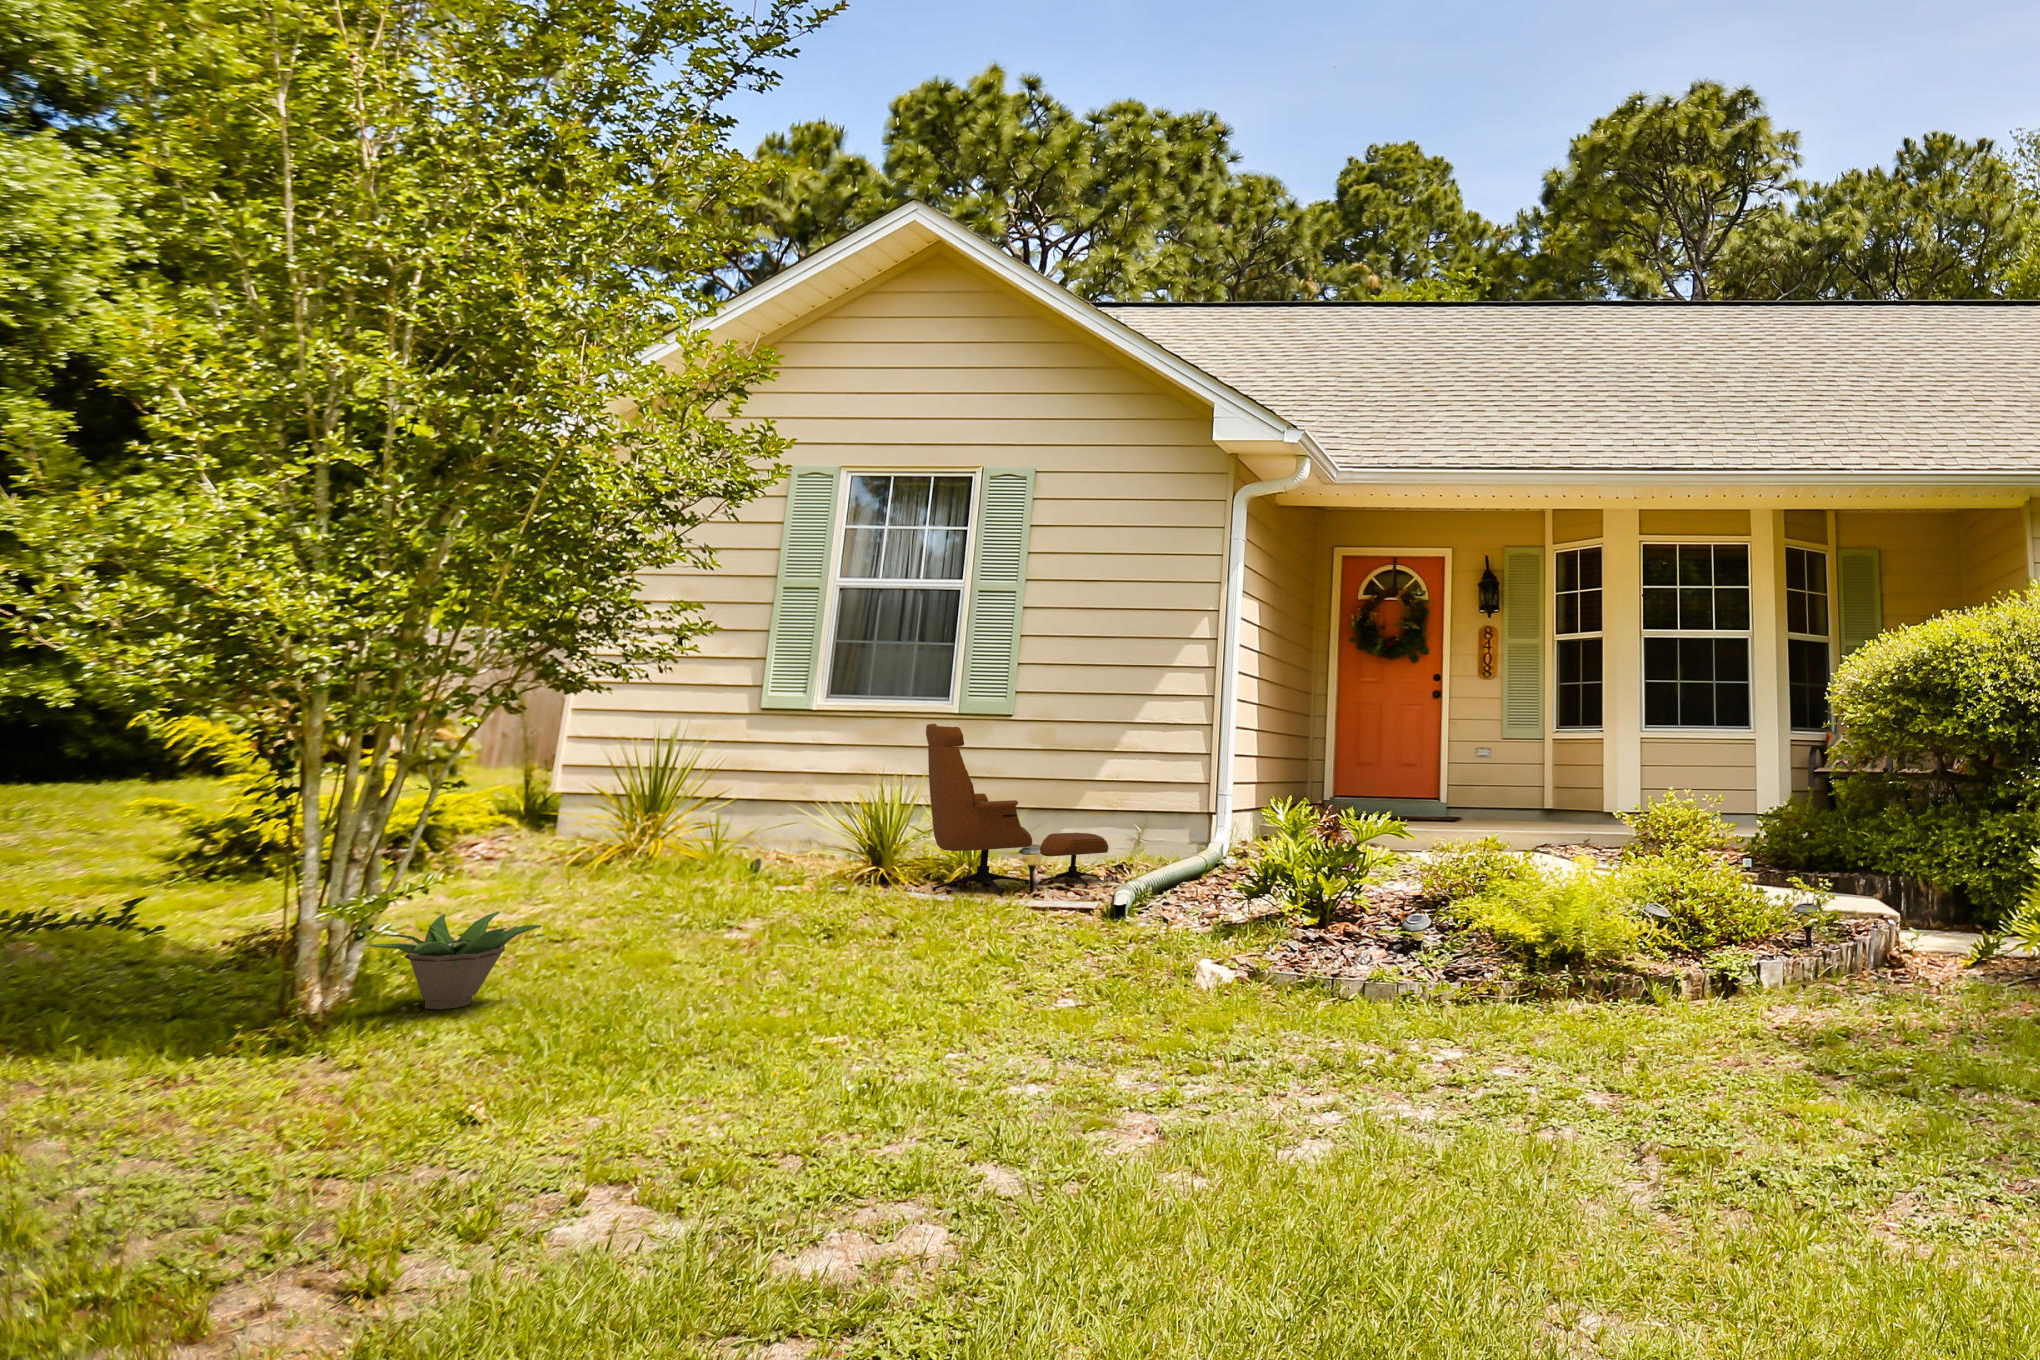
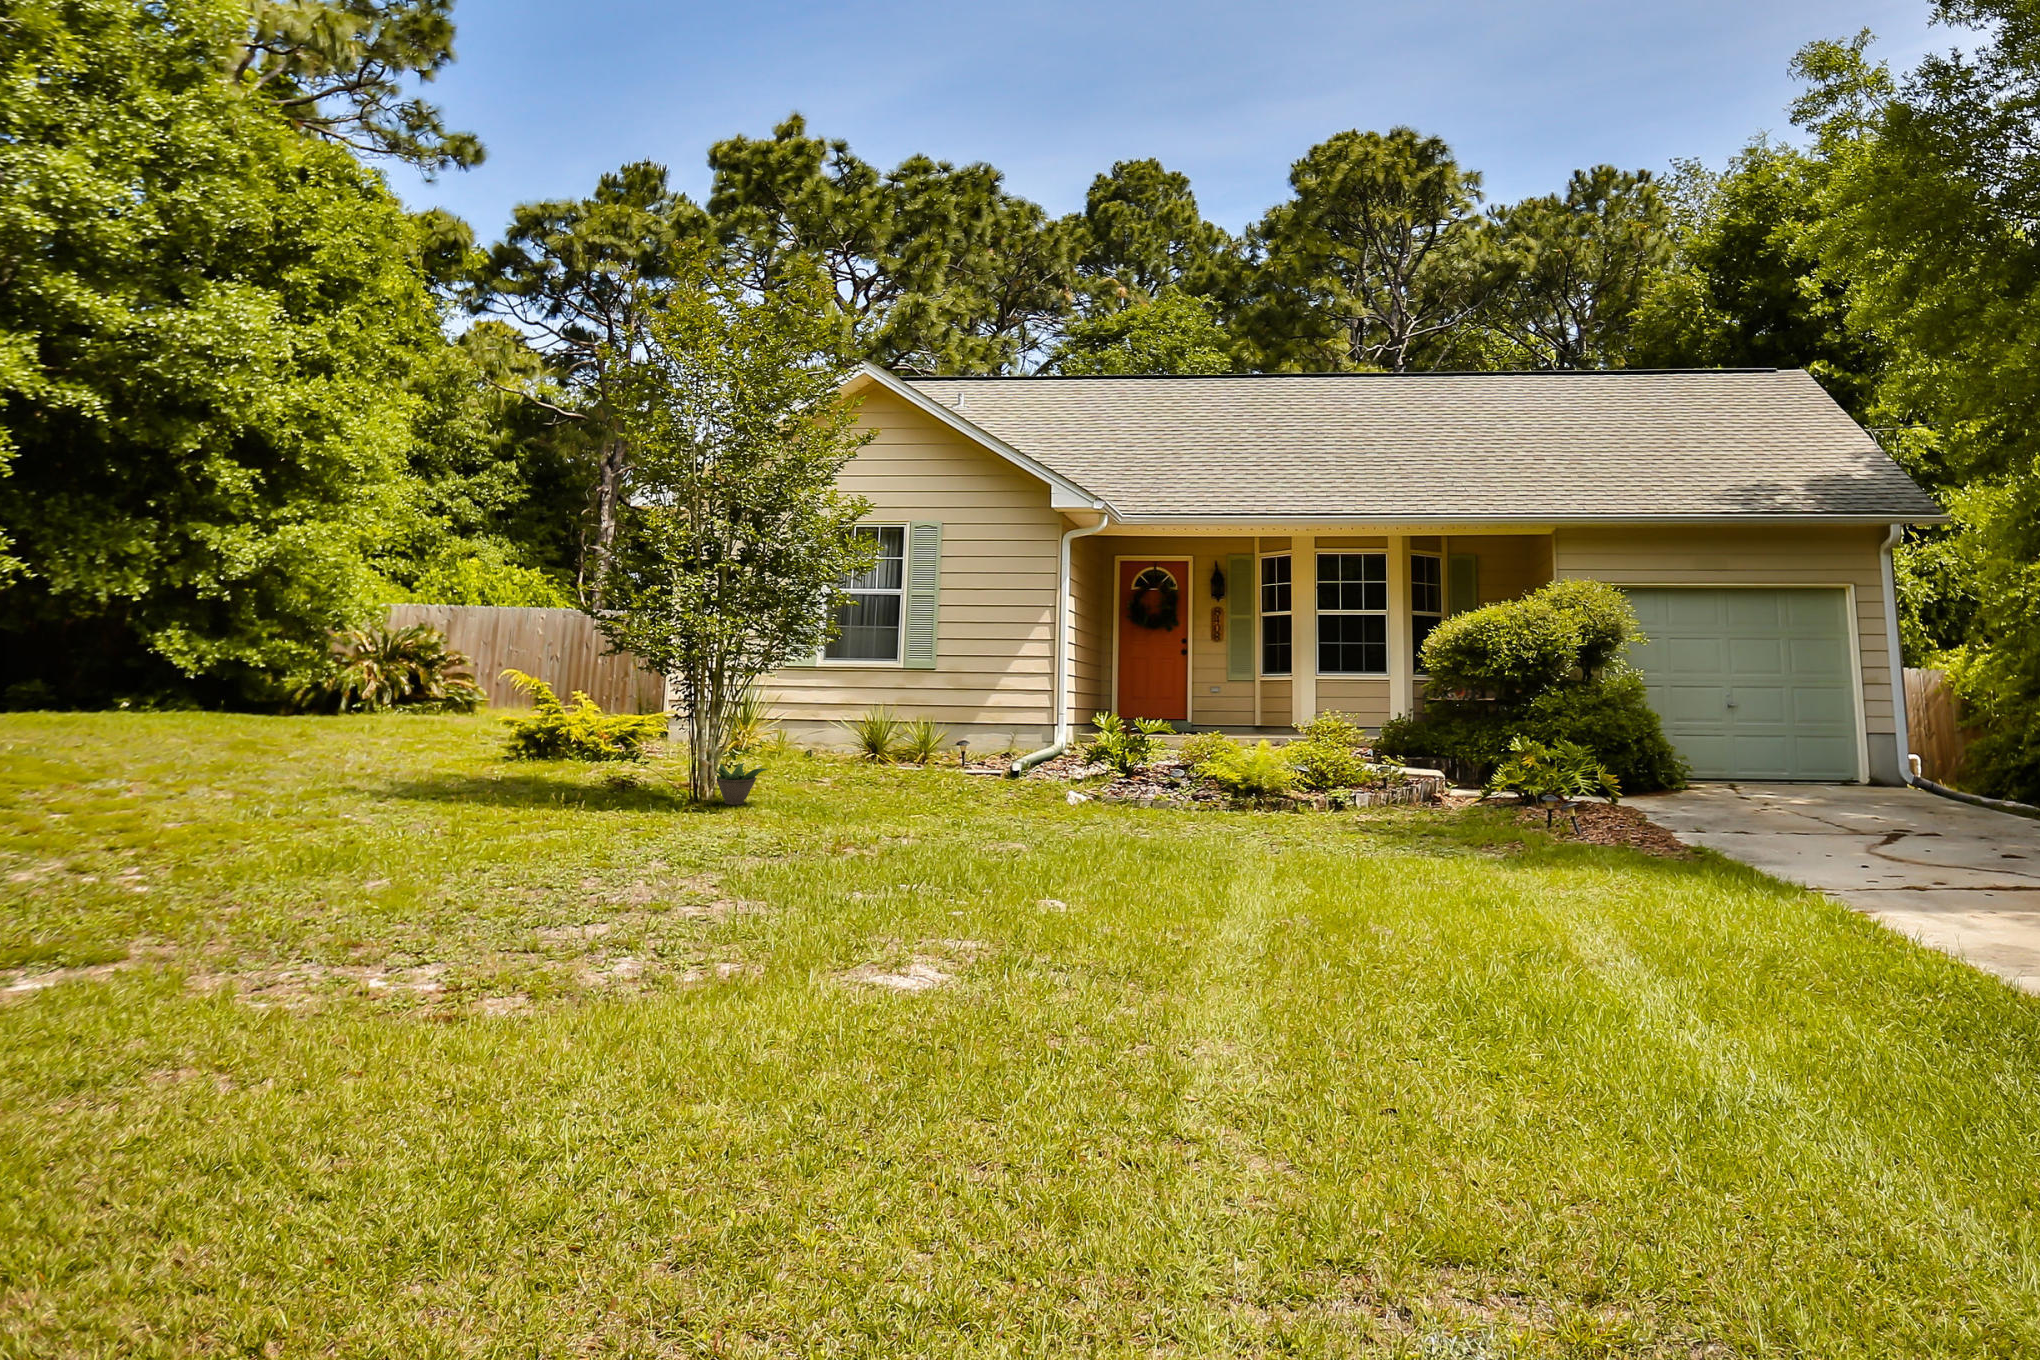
lounge chair: present [926,724,1108,894] -> none [896,671,997,766]

